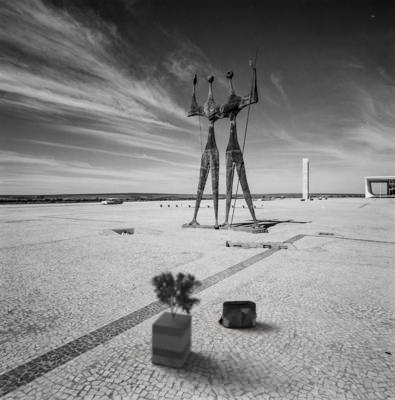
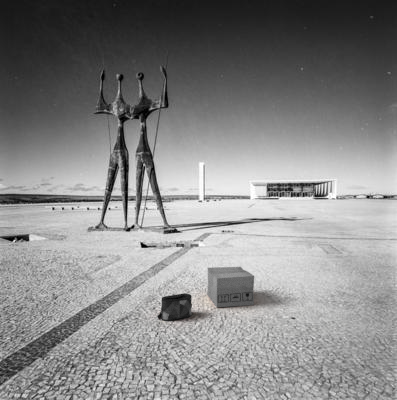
potted tree: present [151,272,202,368] -> none [96,270,153,363]
cardboard box: none [280,275,336,325] -> present [207,267,254,307]

